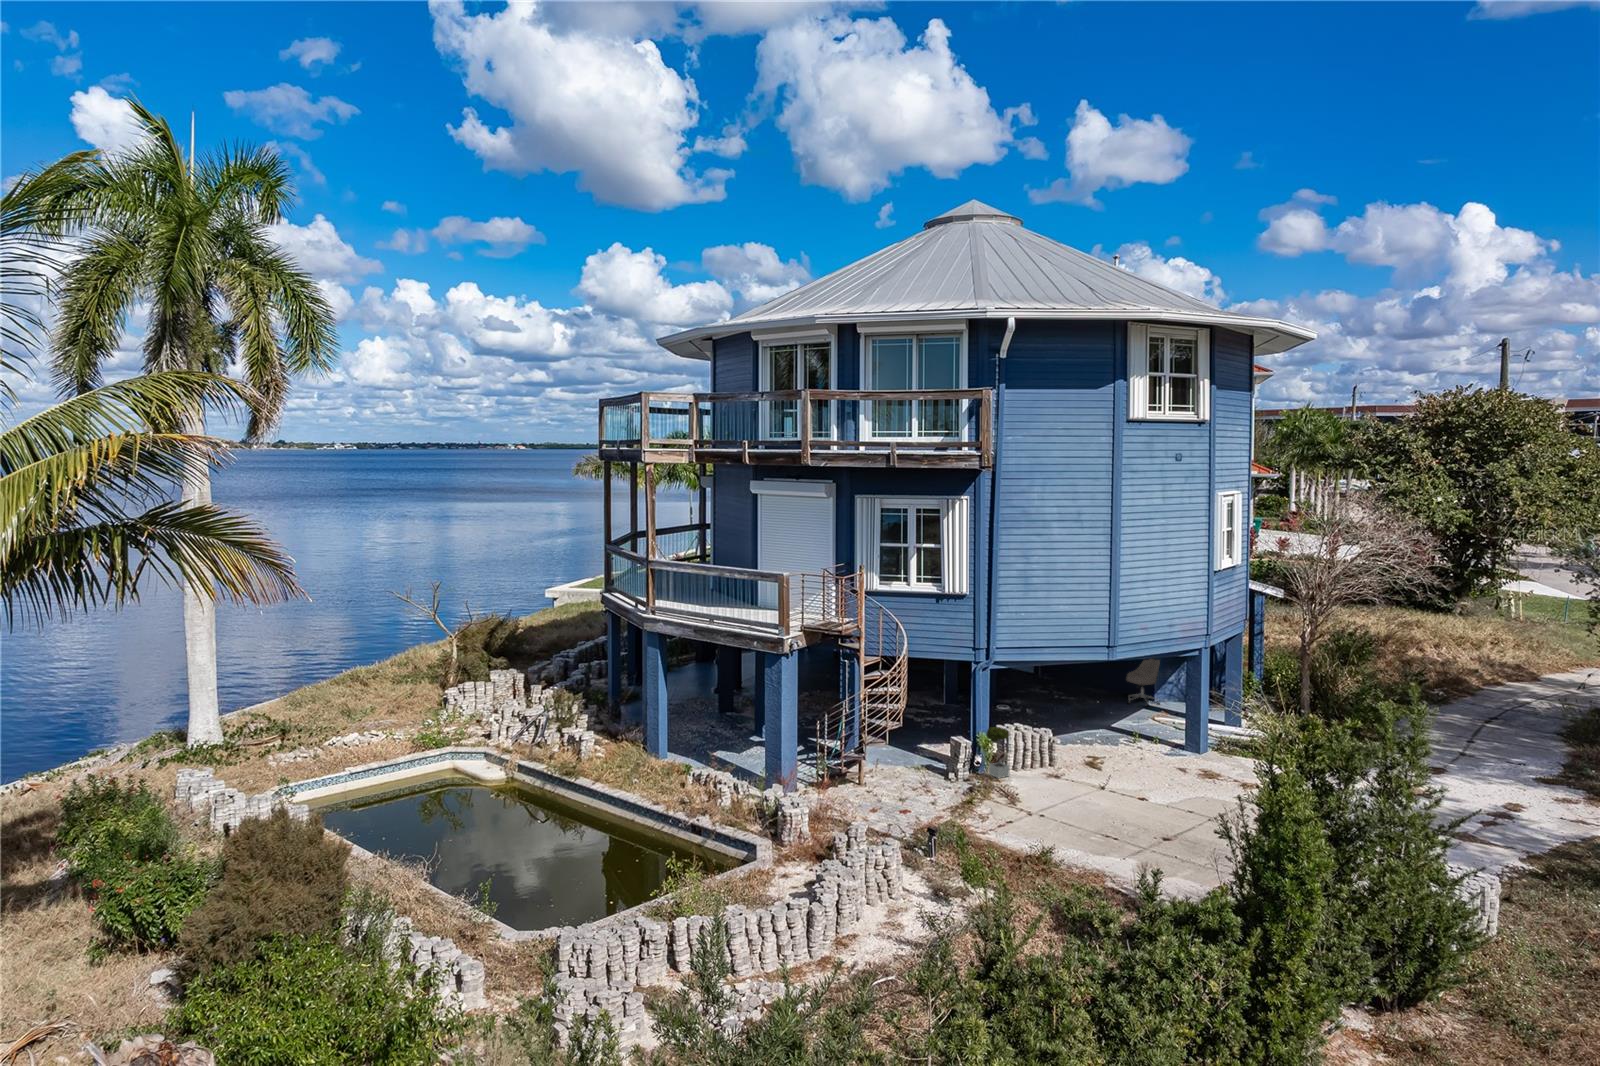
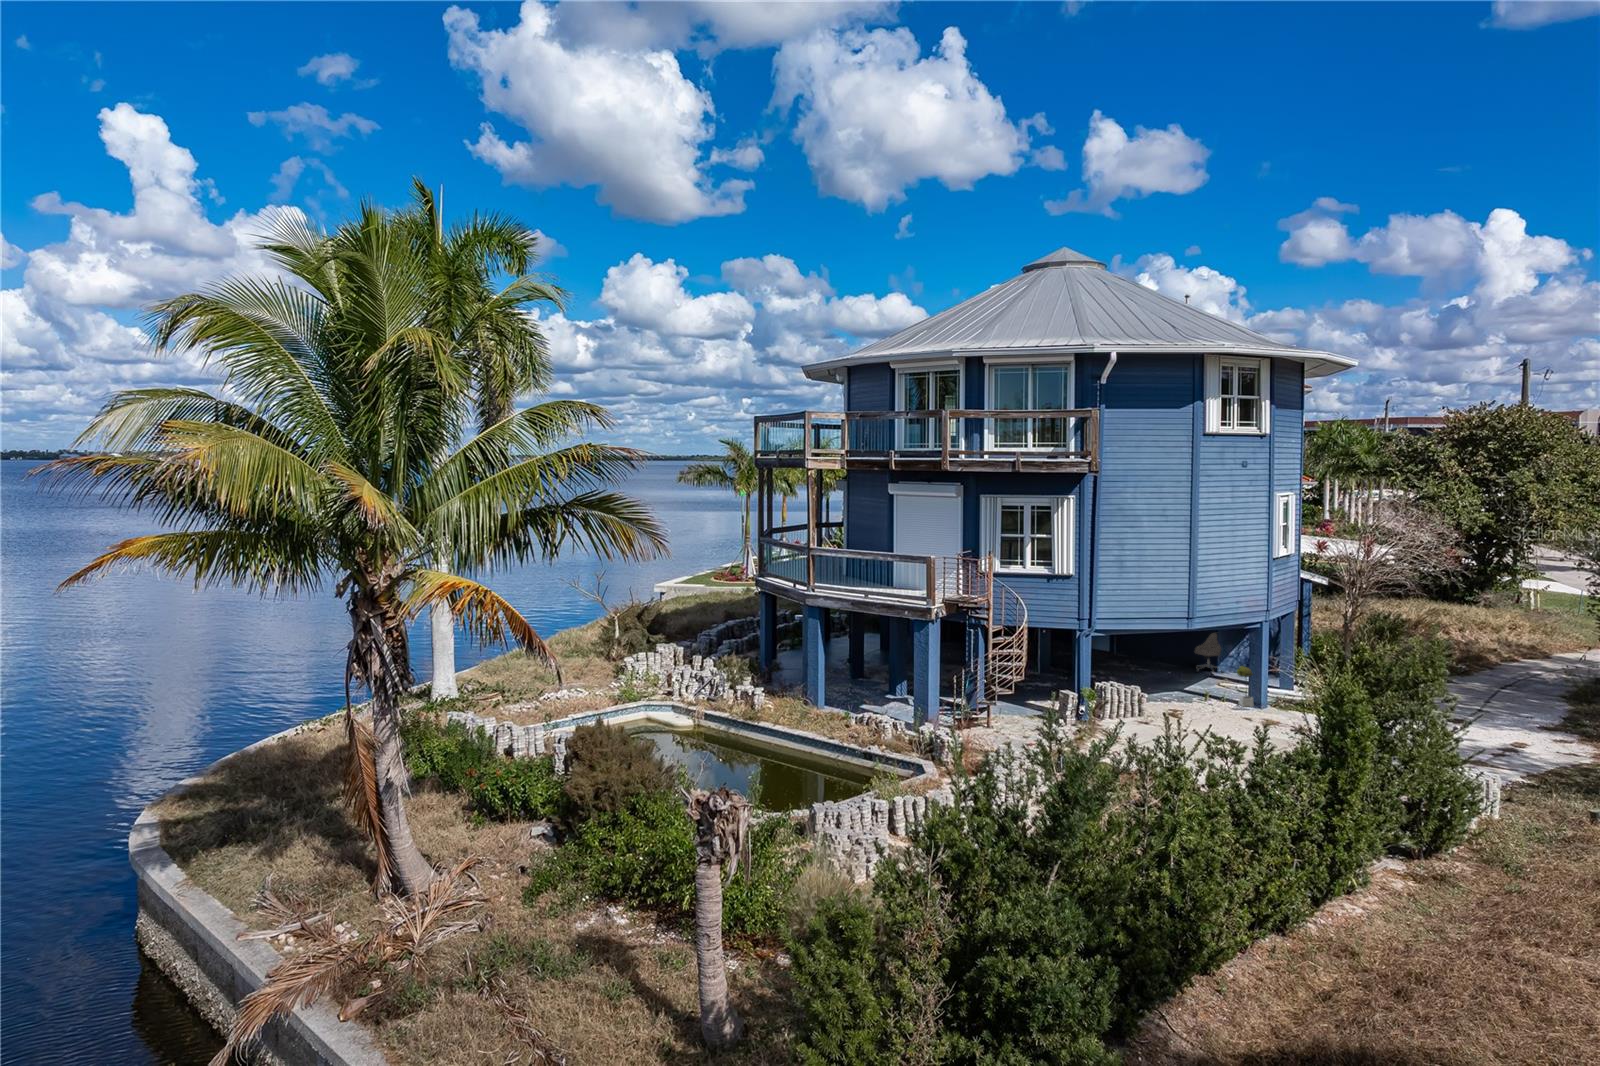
potted tree: present [986,727,1009,778] -> present [1237,666,1253,707]

